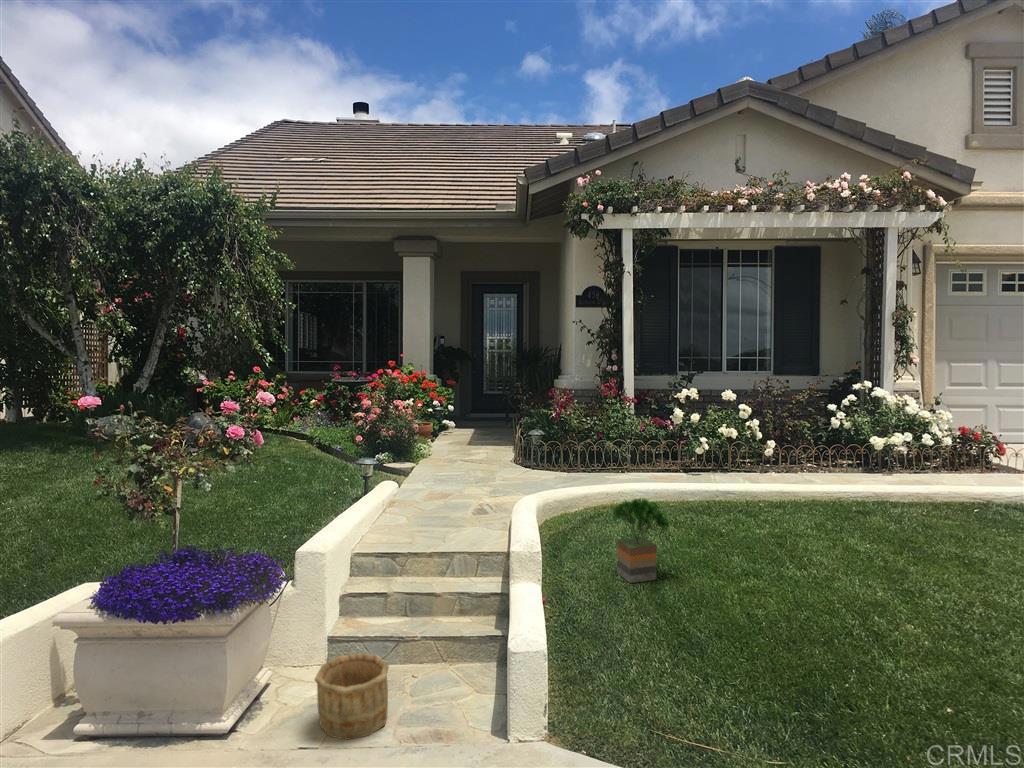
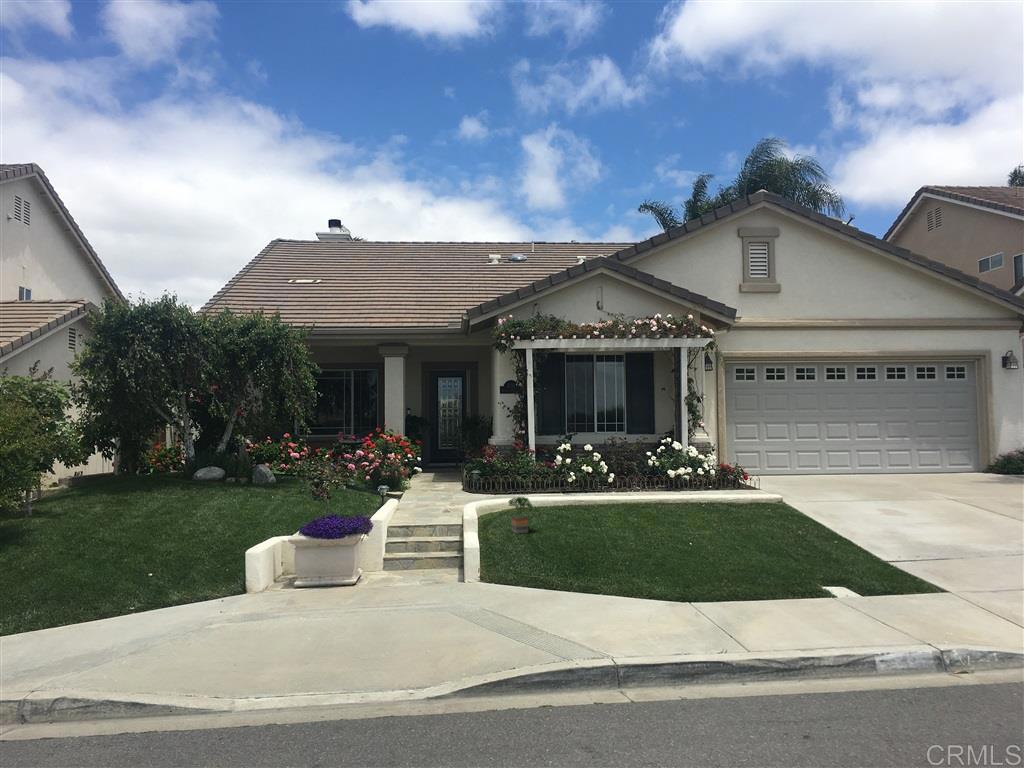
wooden bucket: present [315,653,389,740] -> none [389,555,417,583]

